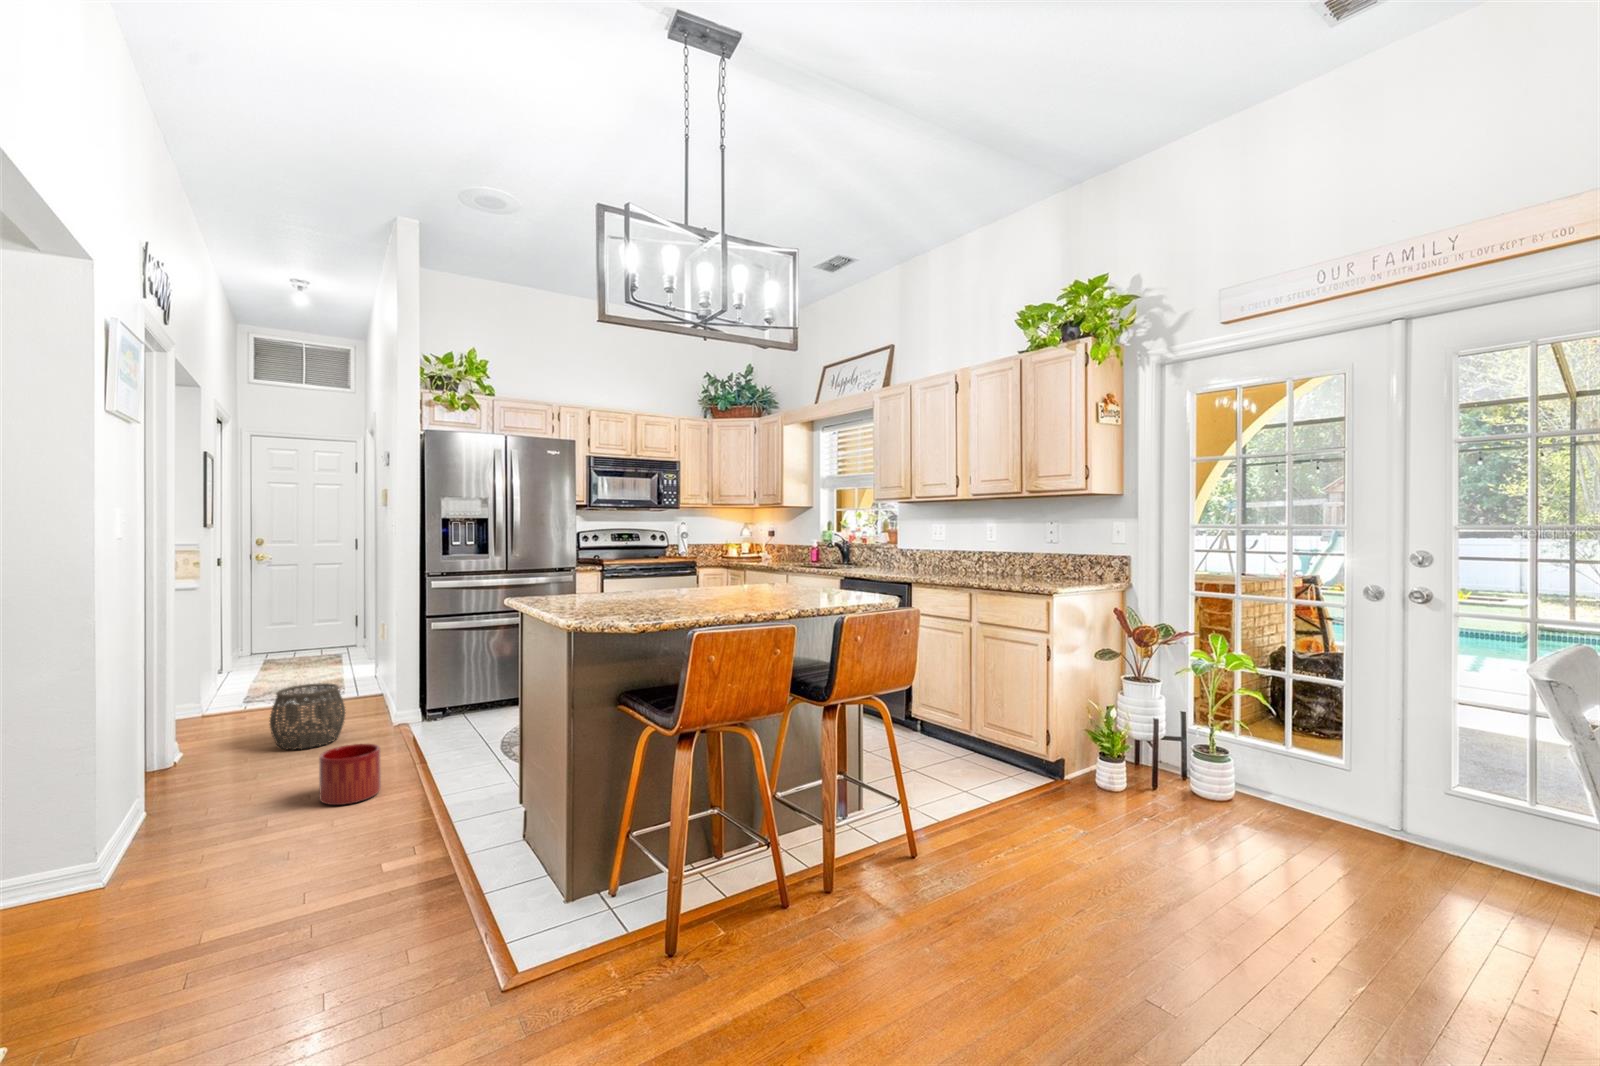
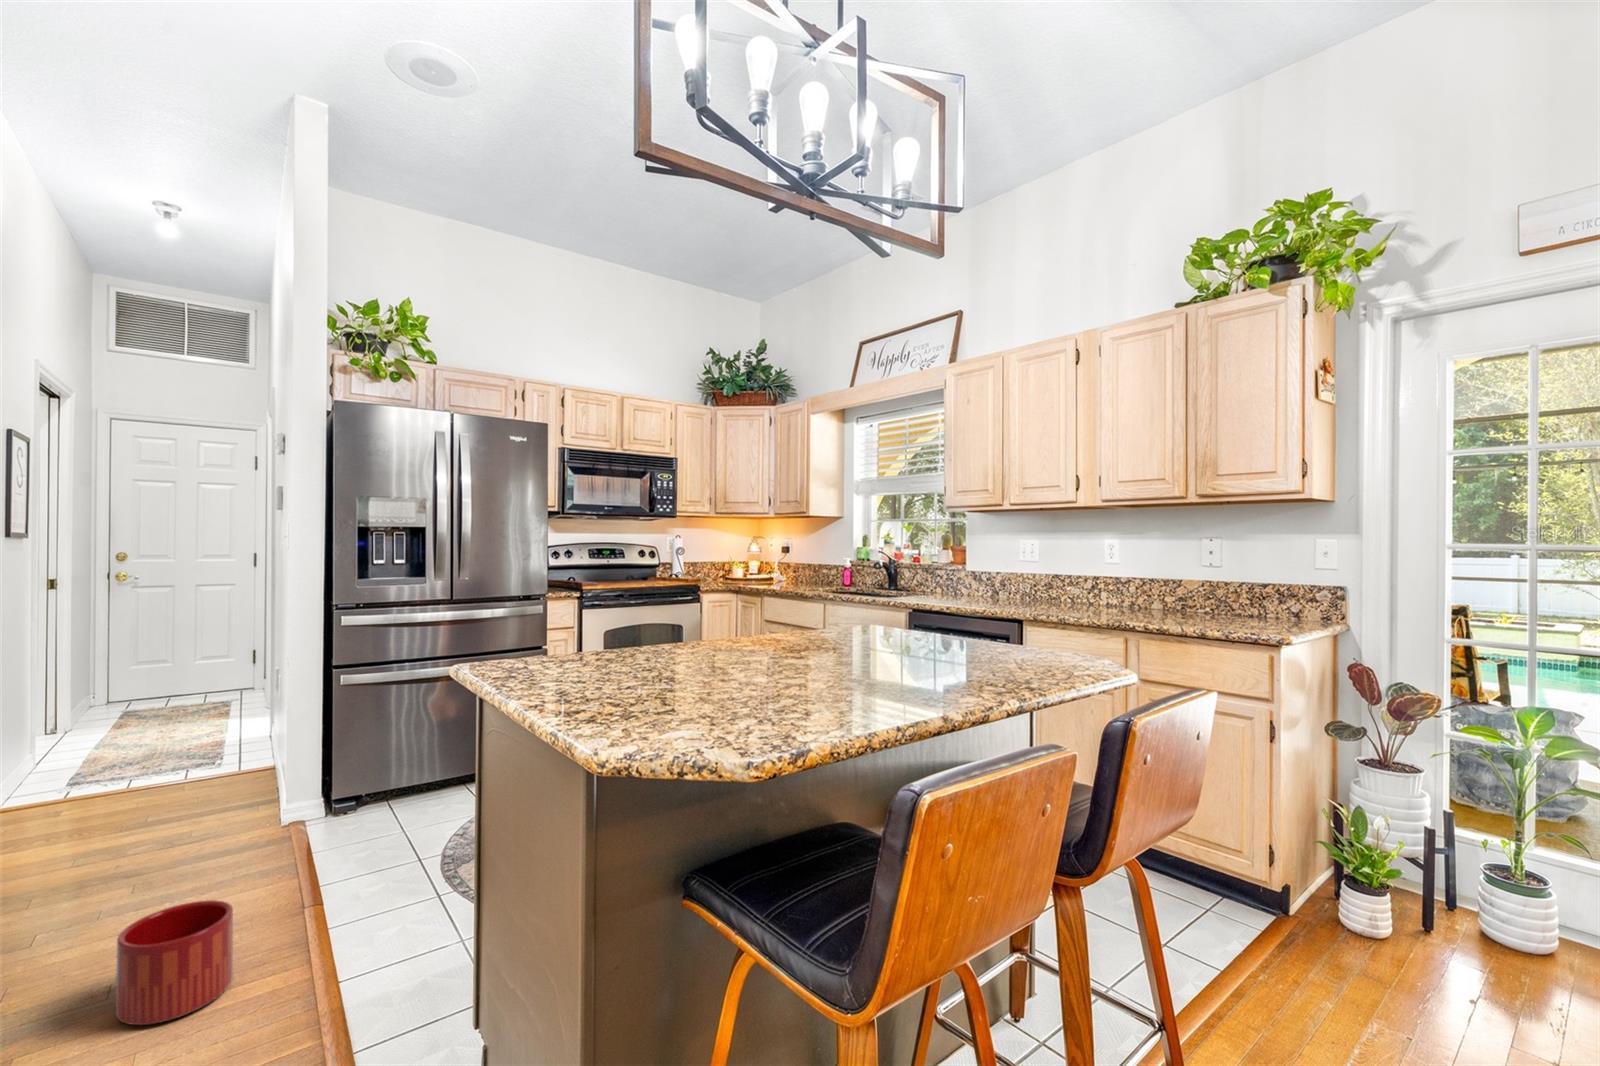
woven basket: present [270,683,345,750] -> none [69,774,202,886]

